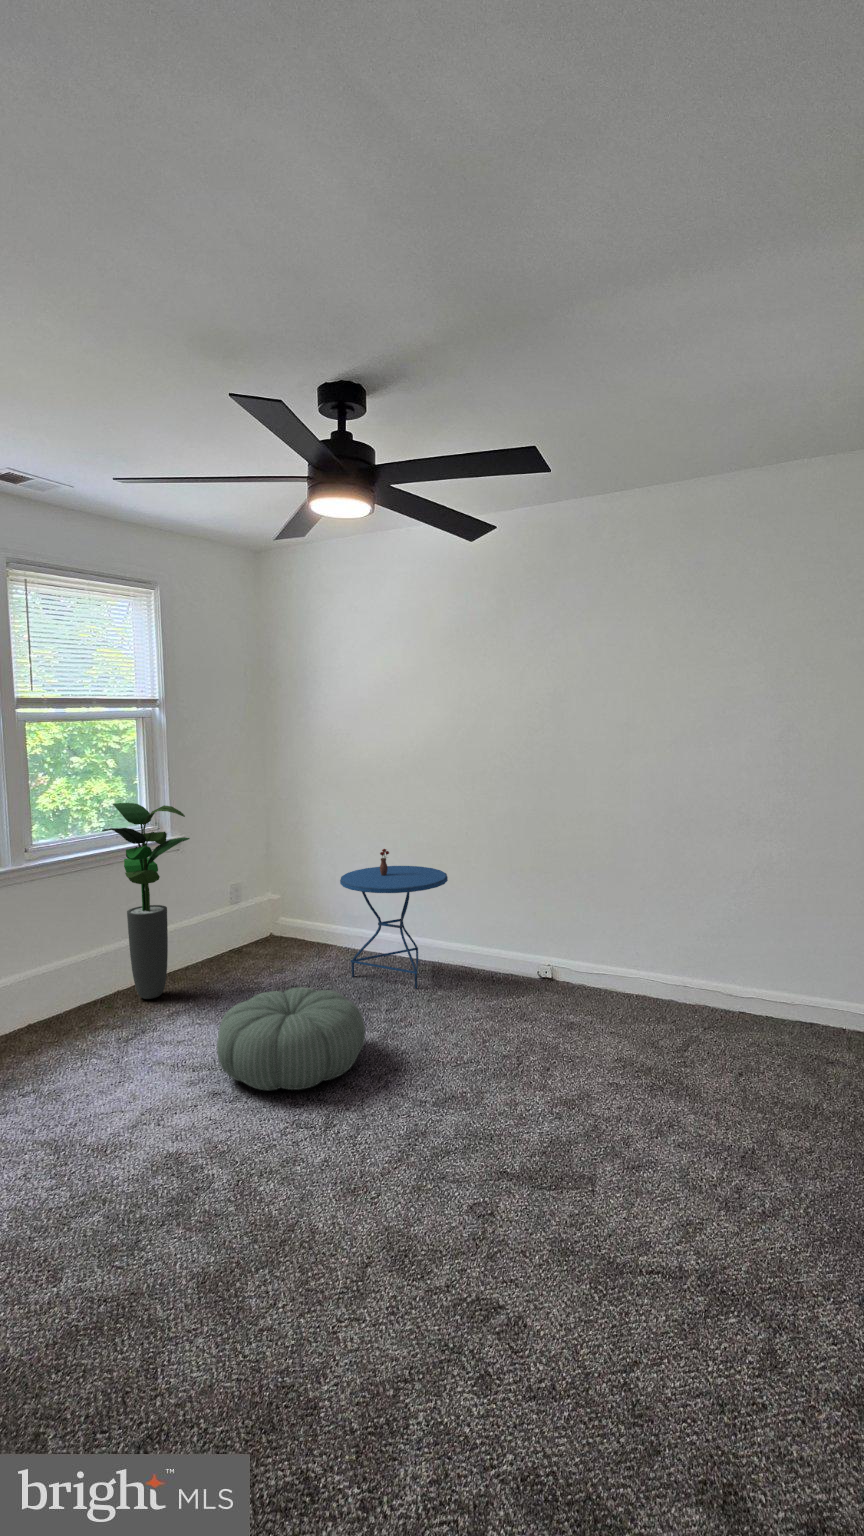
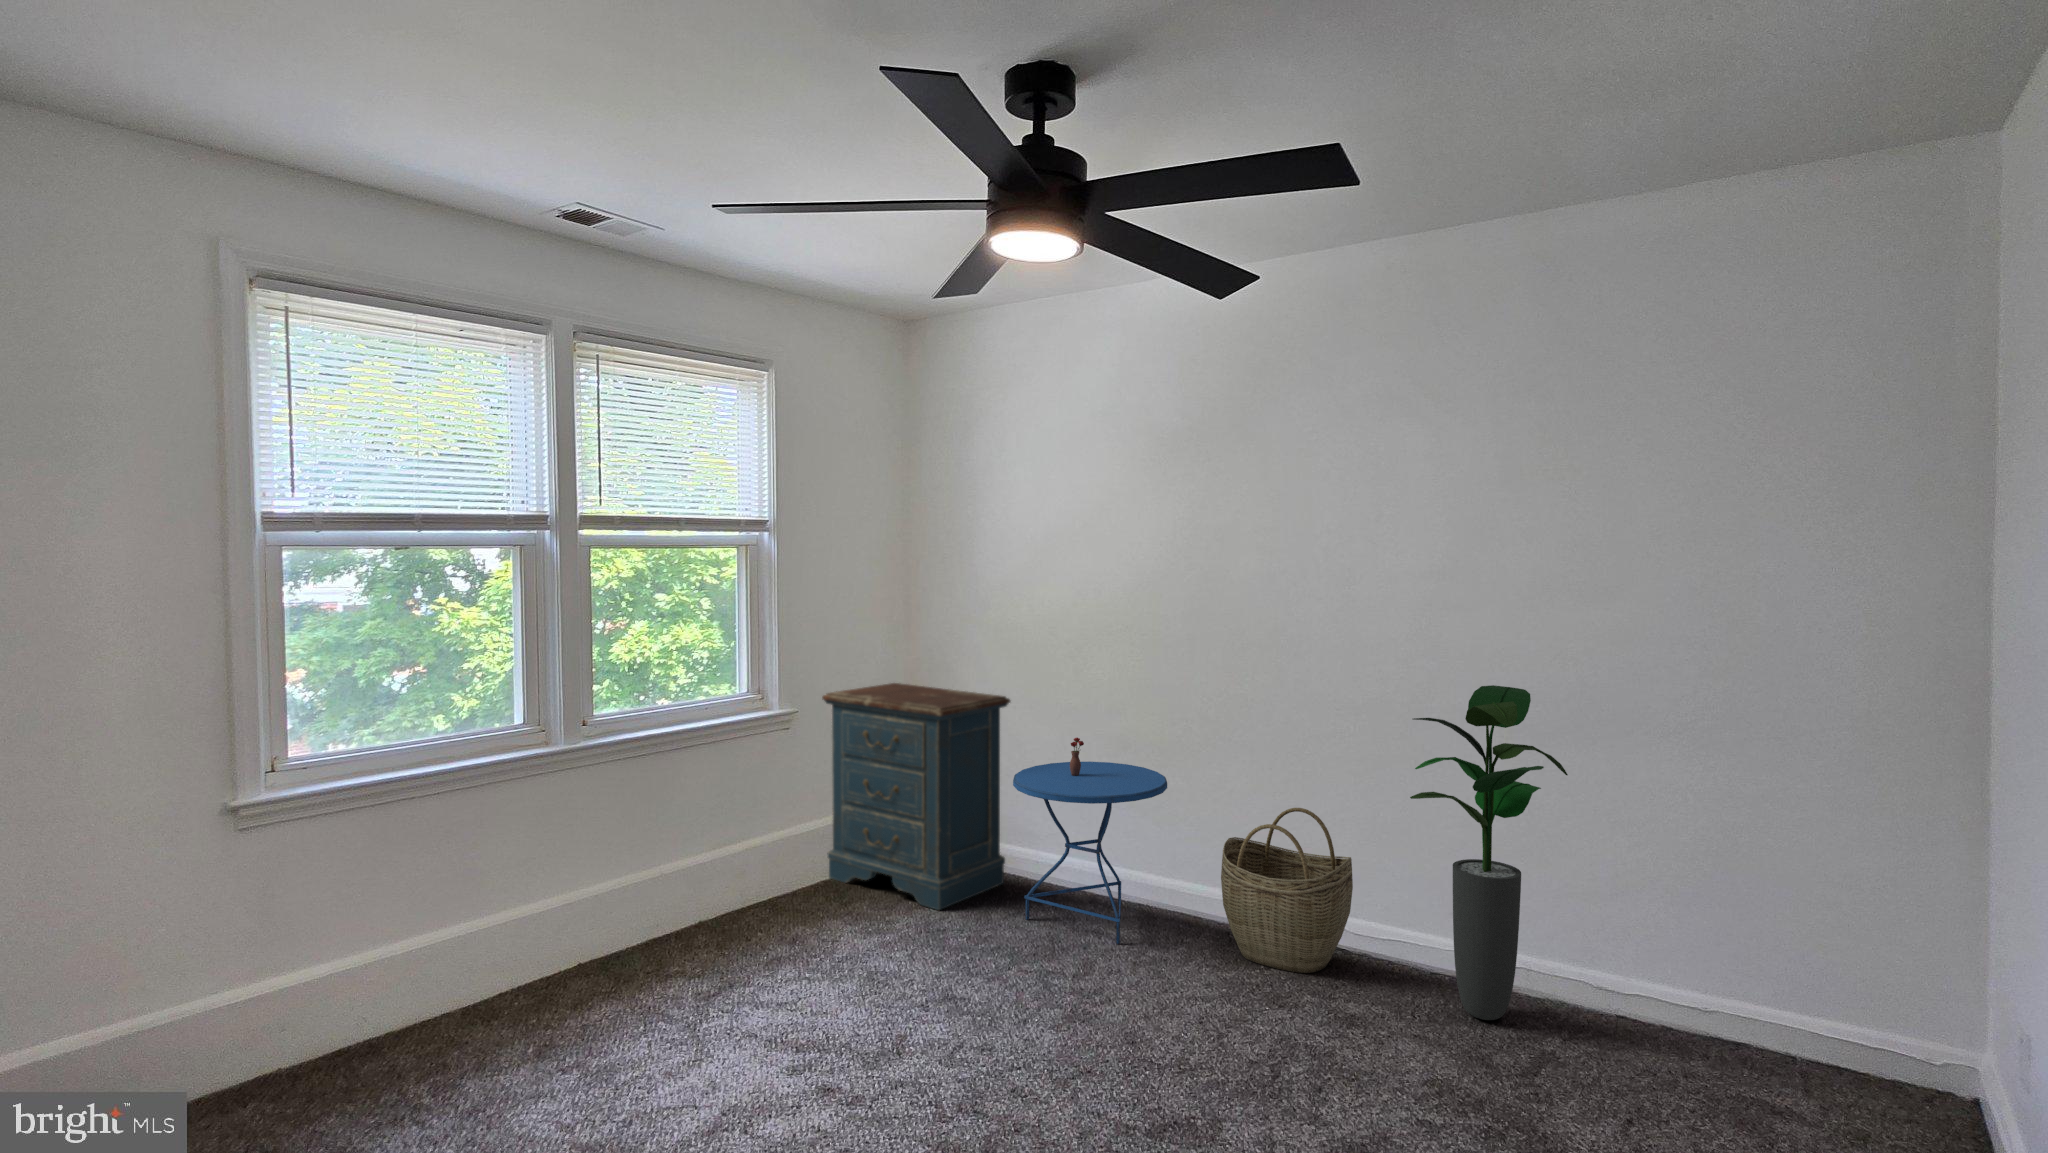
potted plant: present [102,803,190,999] -> present [1410,685,1568,1020]
dresser: none [200,817,337,974] -> present [822,683,1010,910]
woven basket: none [485,890,572,999] -> present [1221,808,1353,973]
pouf: present [217,987,365,1091] -> none [832,937,1045,1094]

